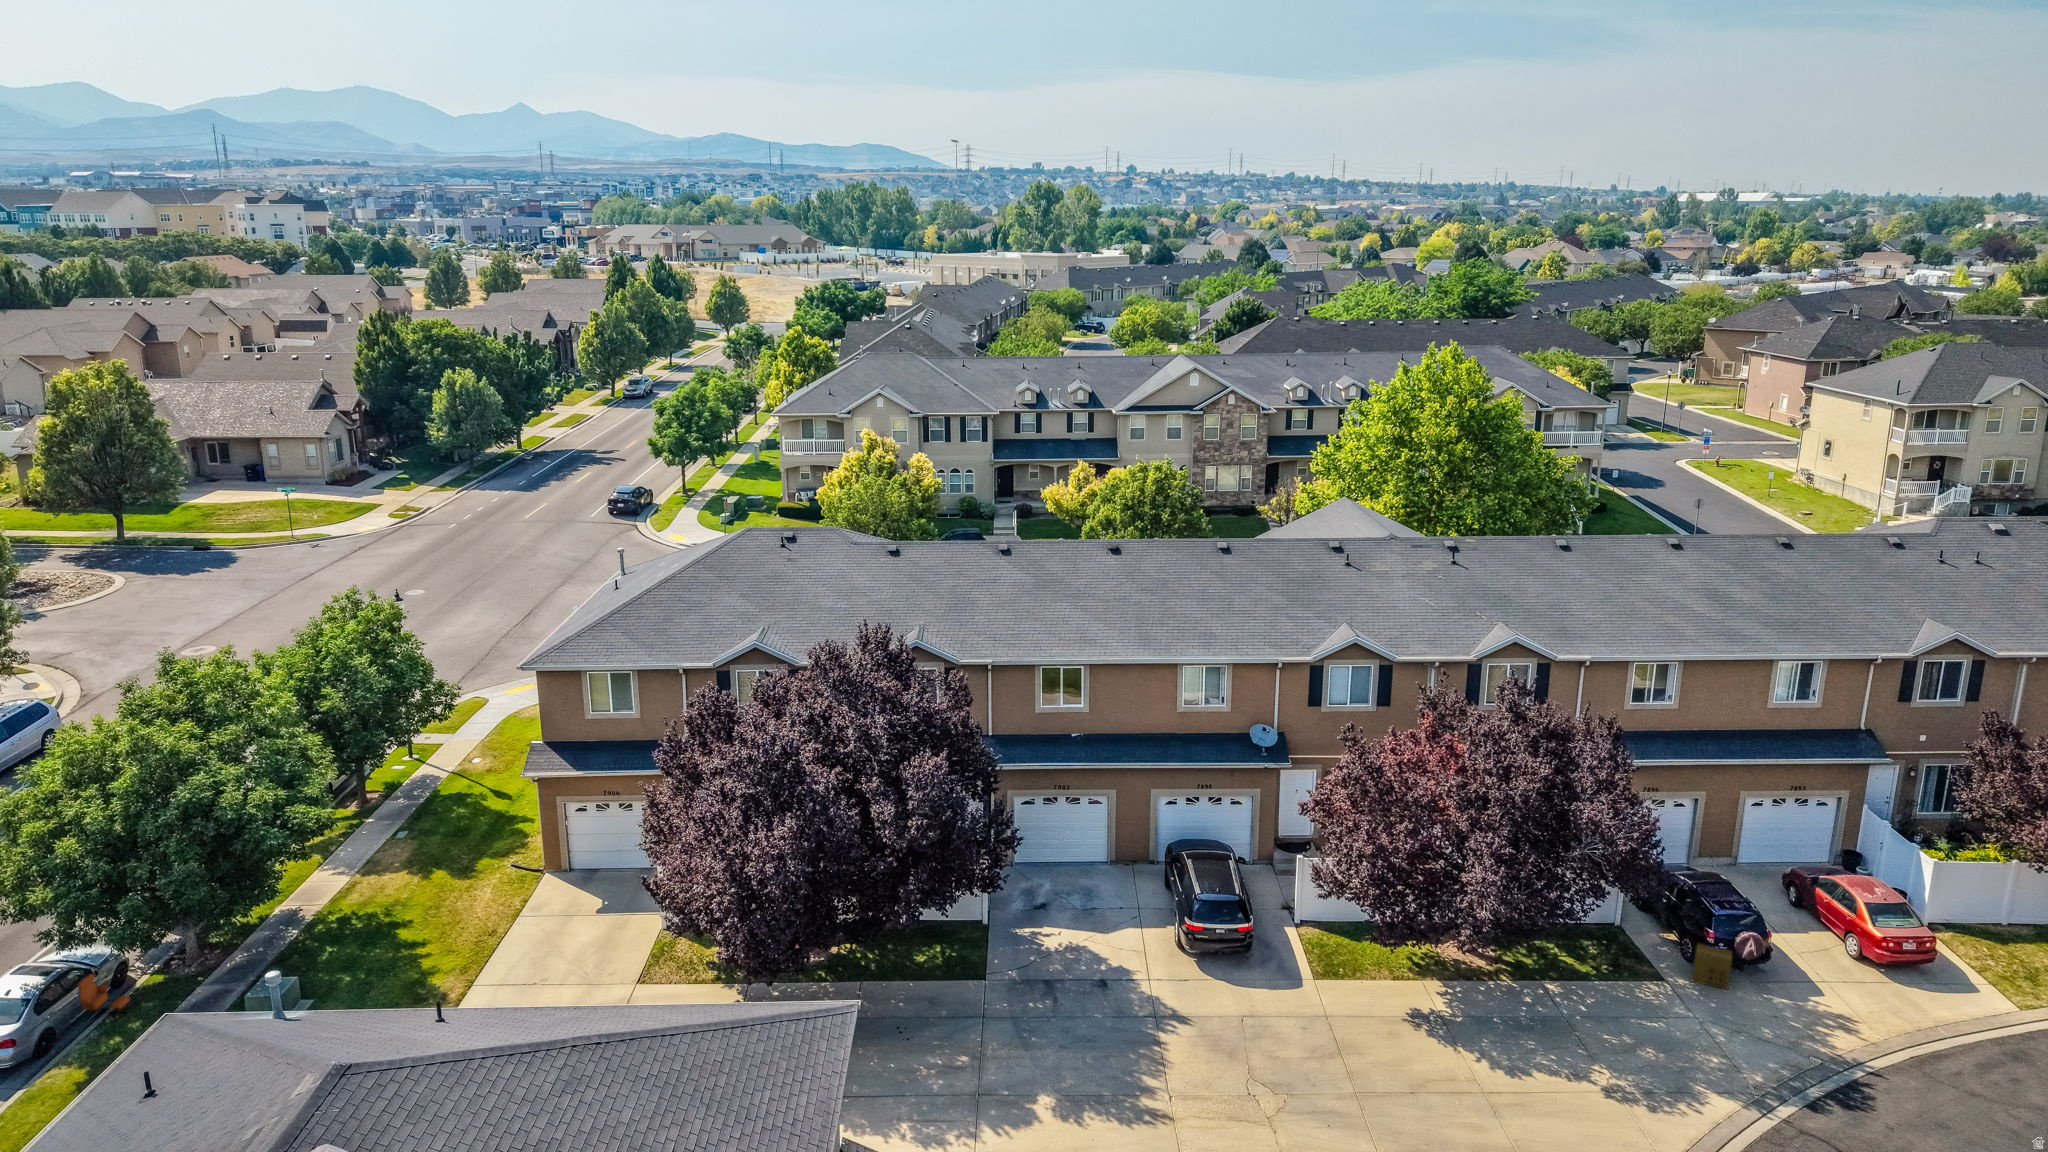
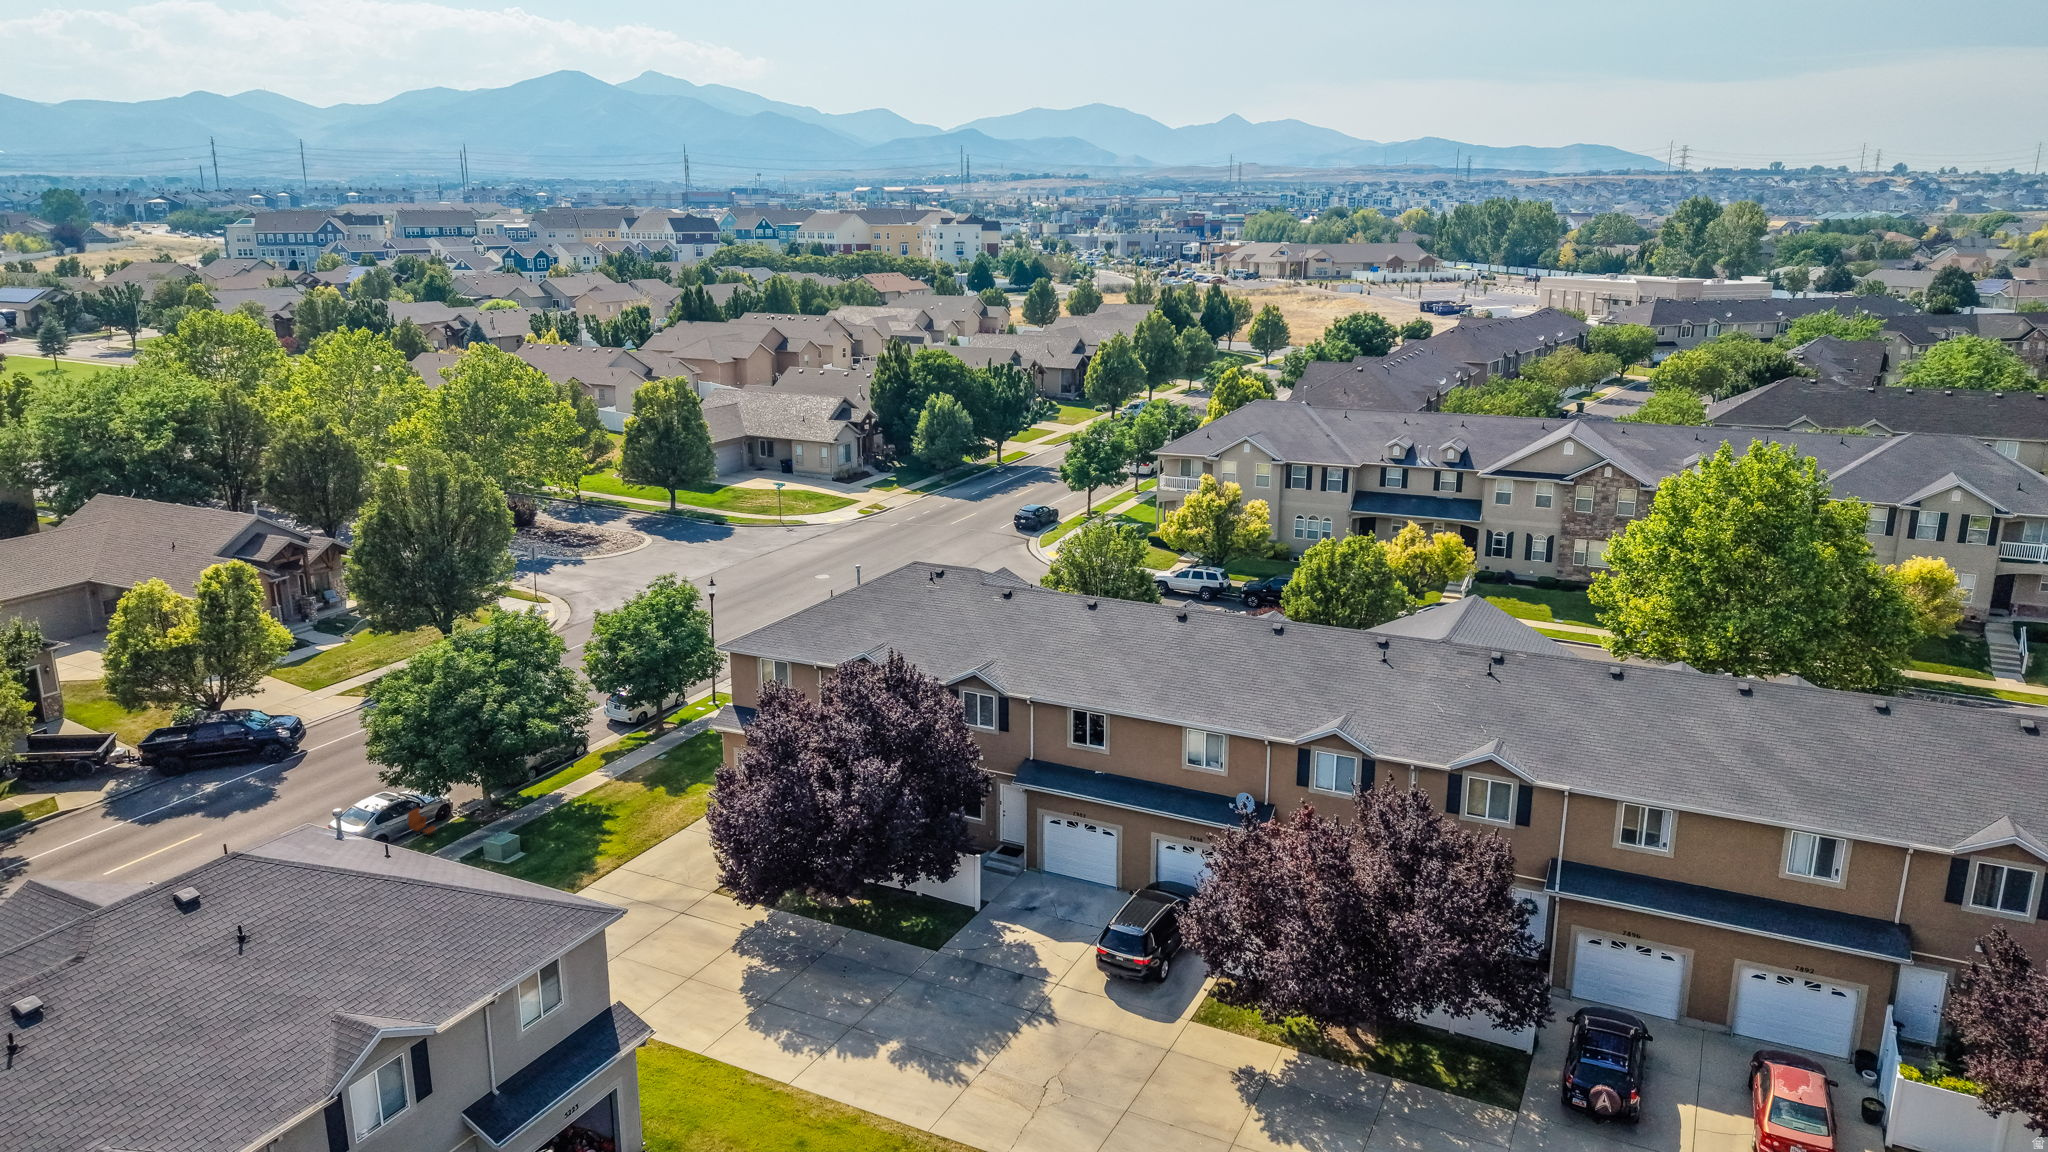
cardboard box: present [1692,944,1732,990] -> none [1536,1082,1584,1133]

